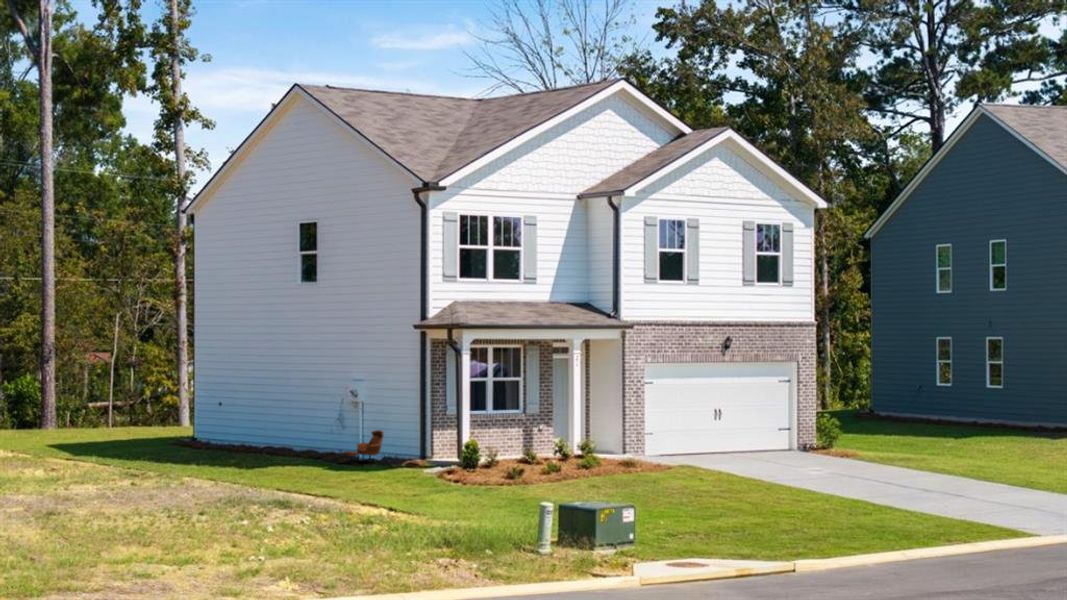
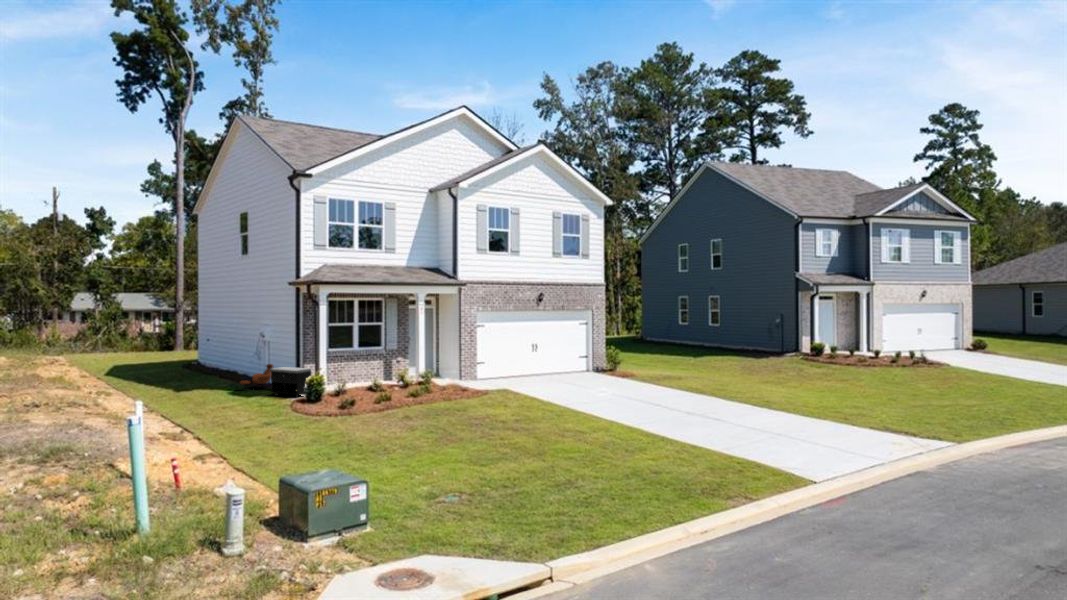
storage bench: none [393,433,444,471] -> present [270,367,311,396]

